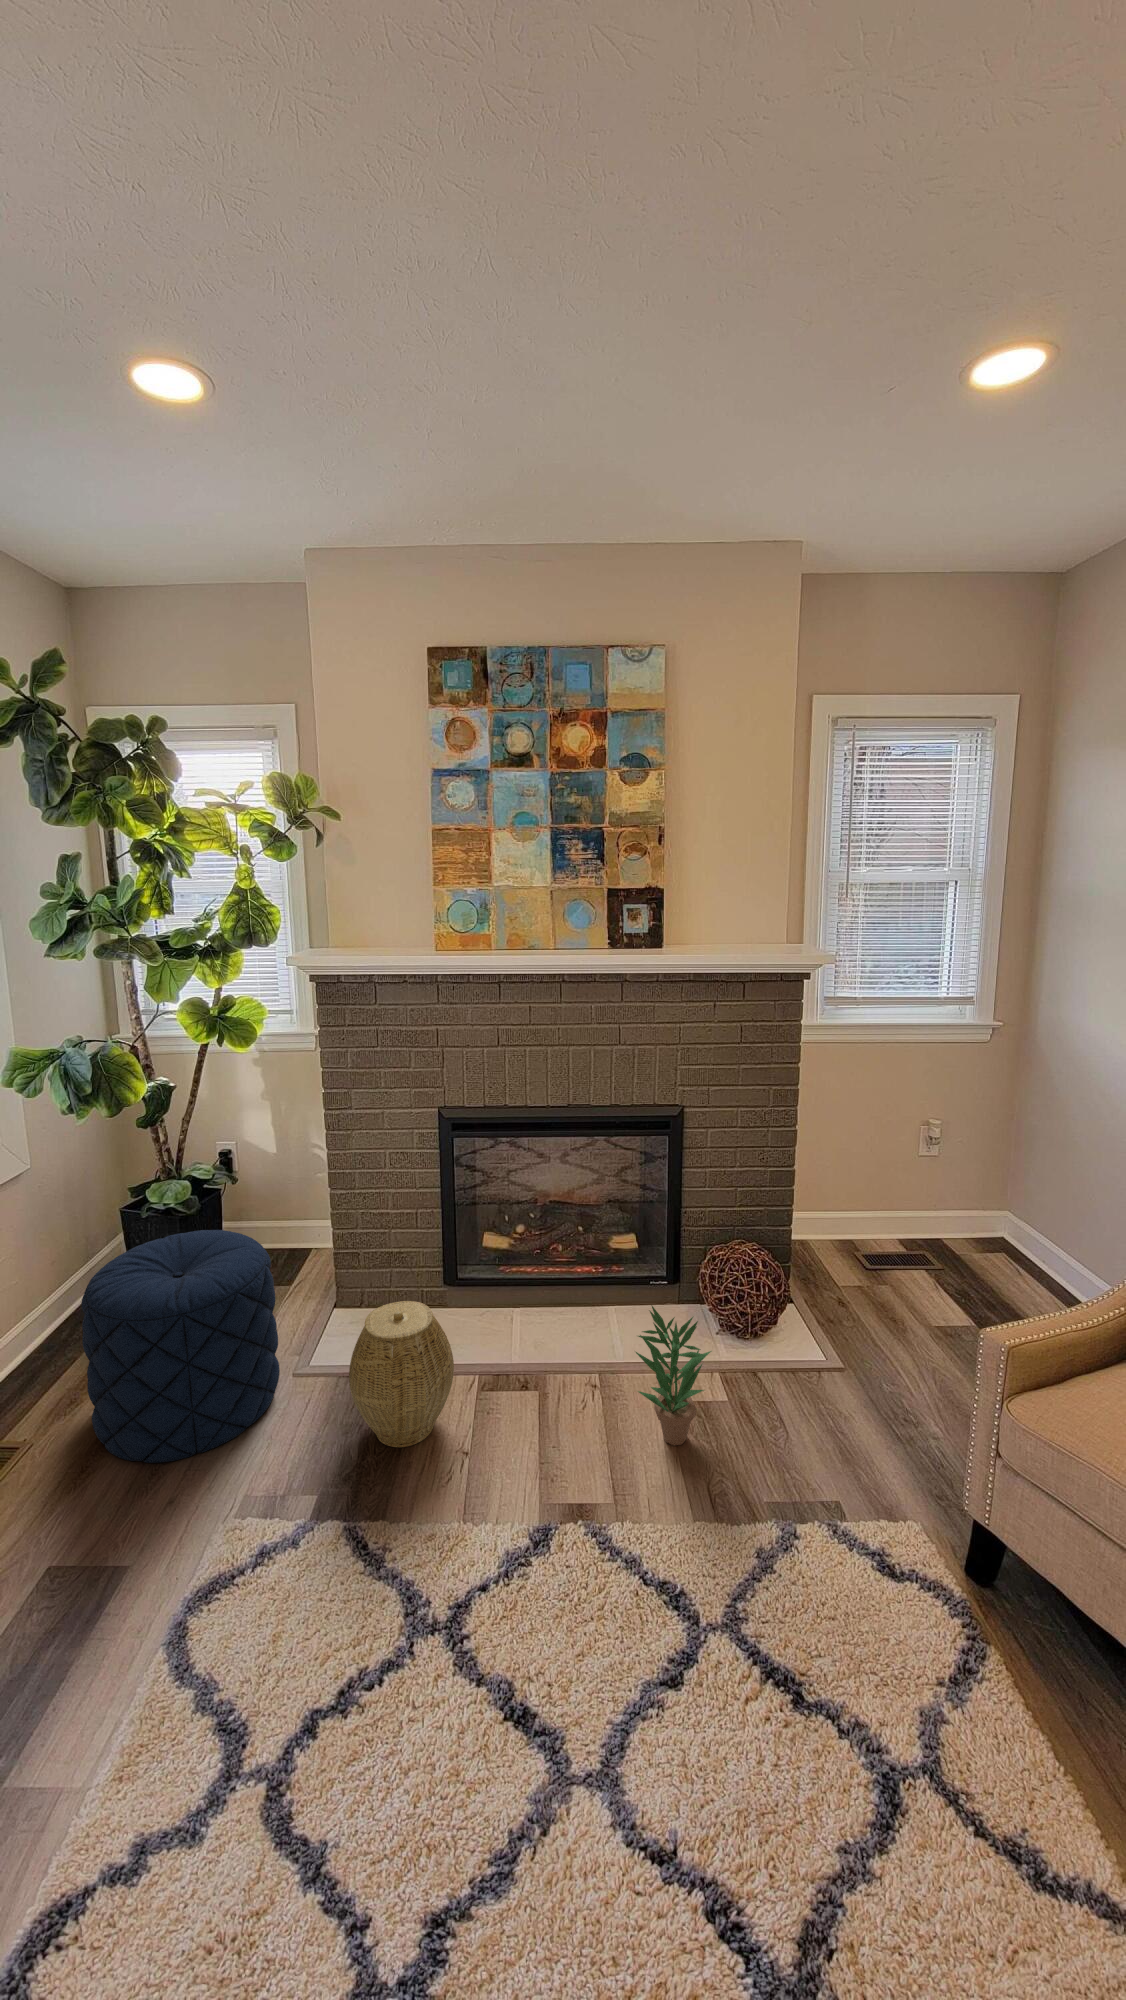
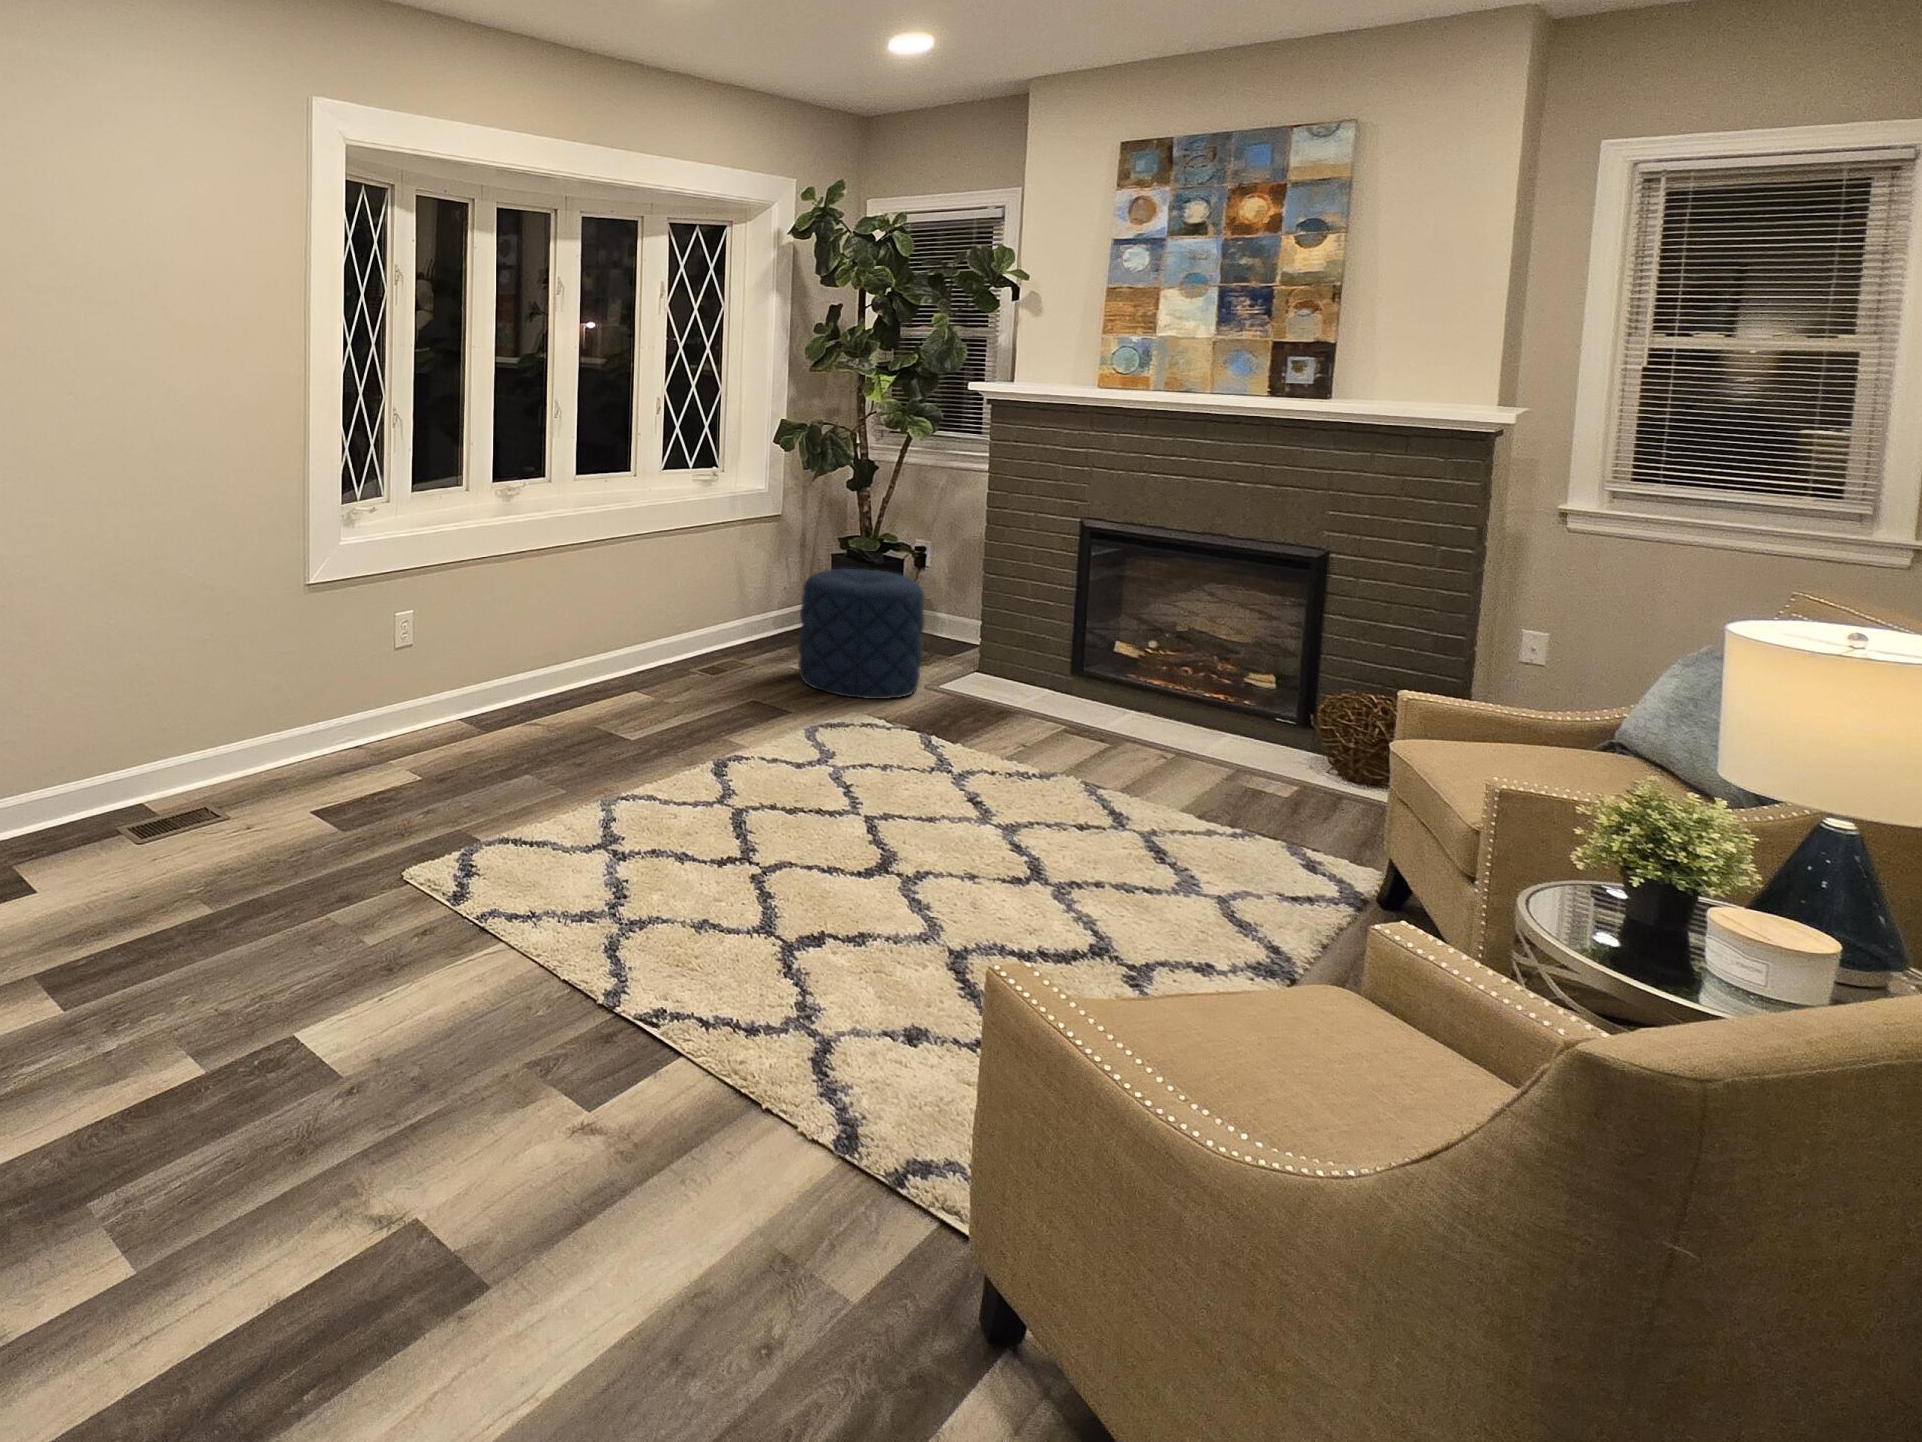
woven basket: present [349,1301,454,1447] -> none [961,634,1043,732]
potted plant: present [636,1306,712,1446] -> none [1178,663,1256,788]

